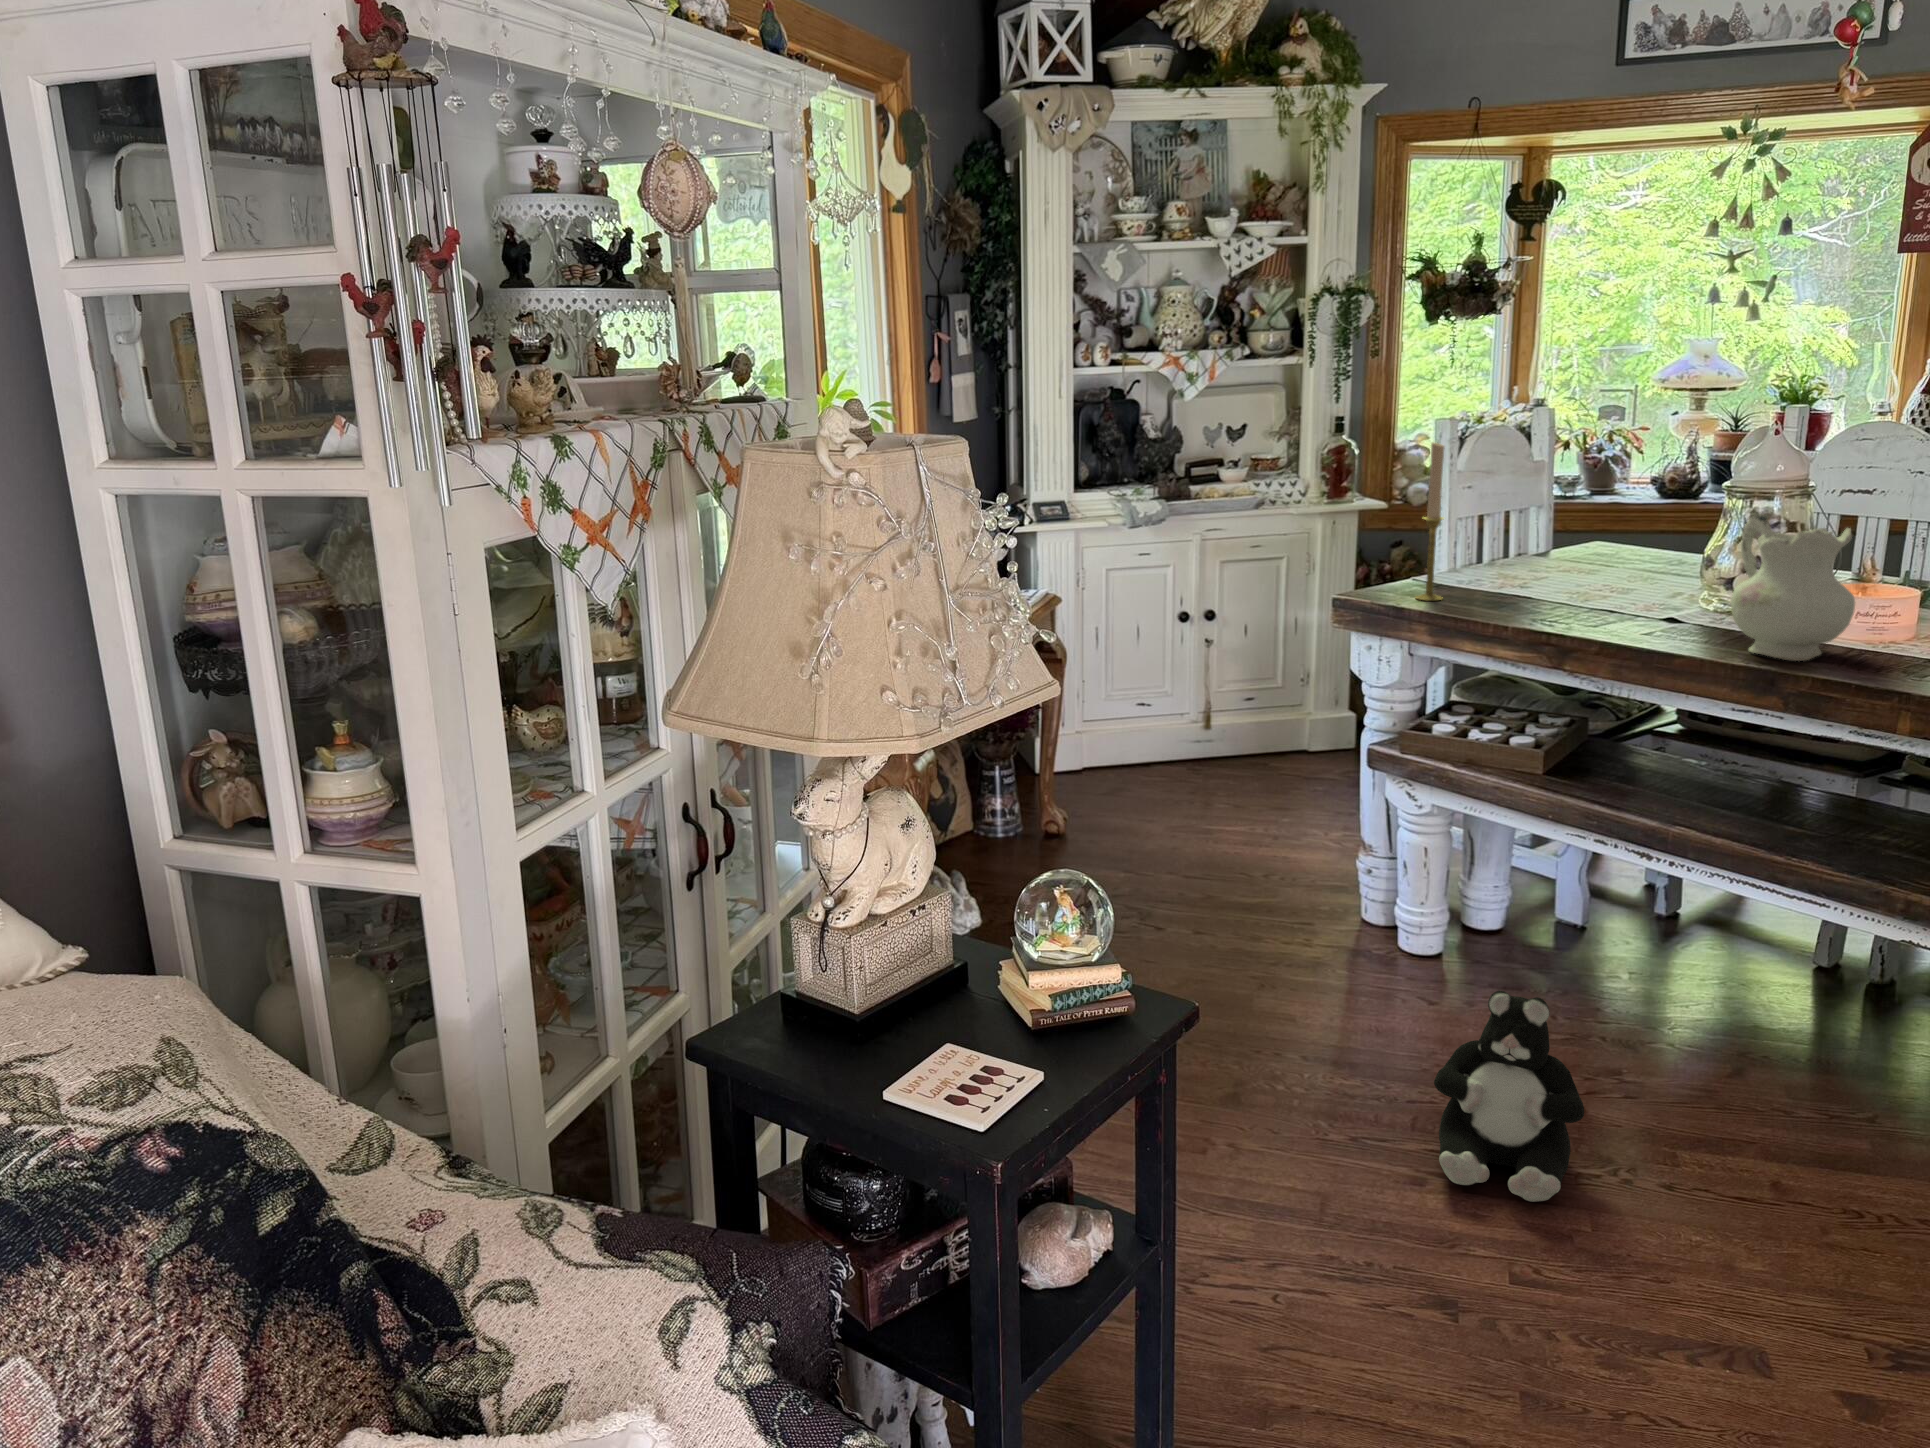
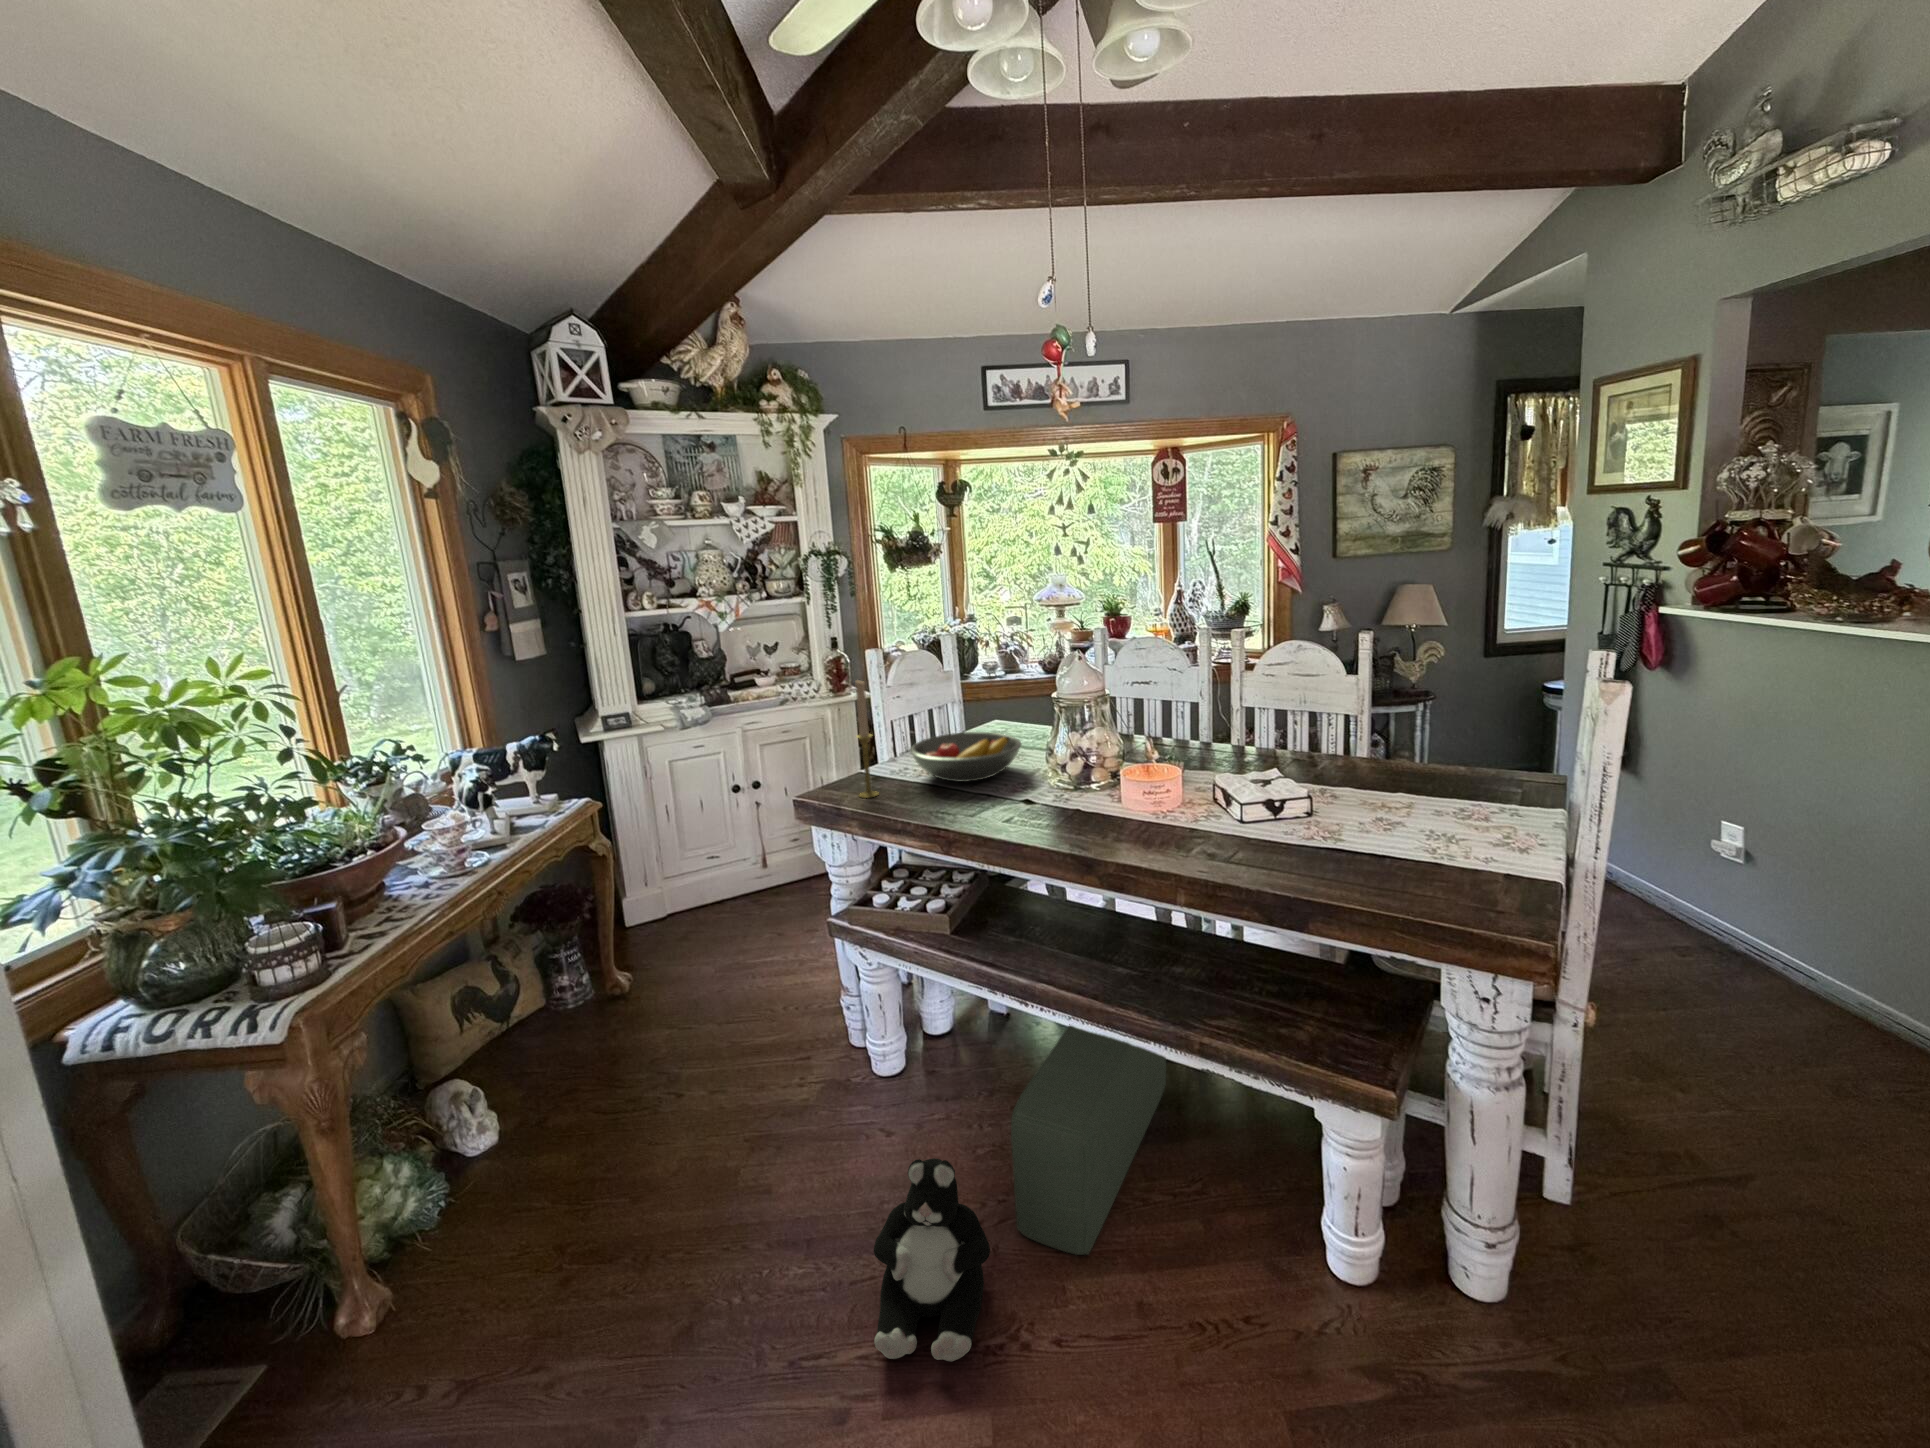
ceramic pitcher: present [1731,513,1855,661] -> none [1058,729,1134,838]
fruit bowl: none [1488,536,1661,595] -> present [910,732,1021,782]
pouf: none [1609,880,1856,1167] -> present [1011,1024,1166,1255]

